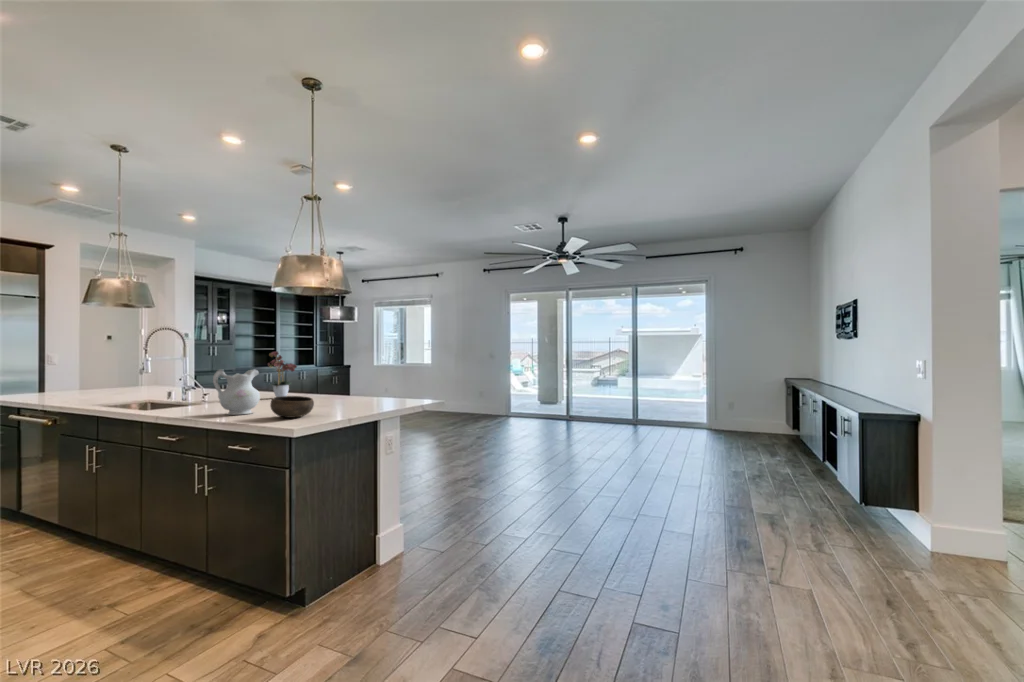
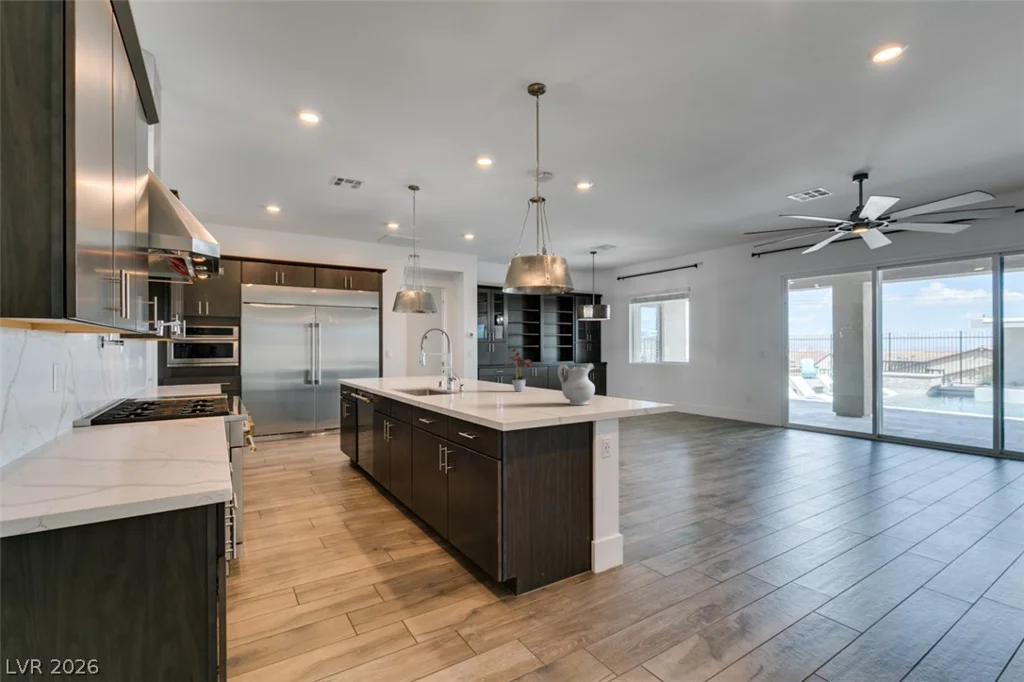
ceramic pitcher: present [213,369,260,415] -> present [558,363,595,405]
bowl: present [270,396,314,418] -> none [492,391,529,412]

